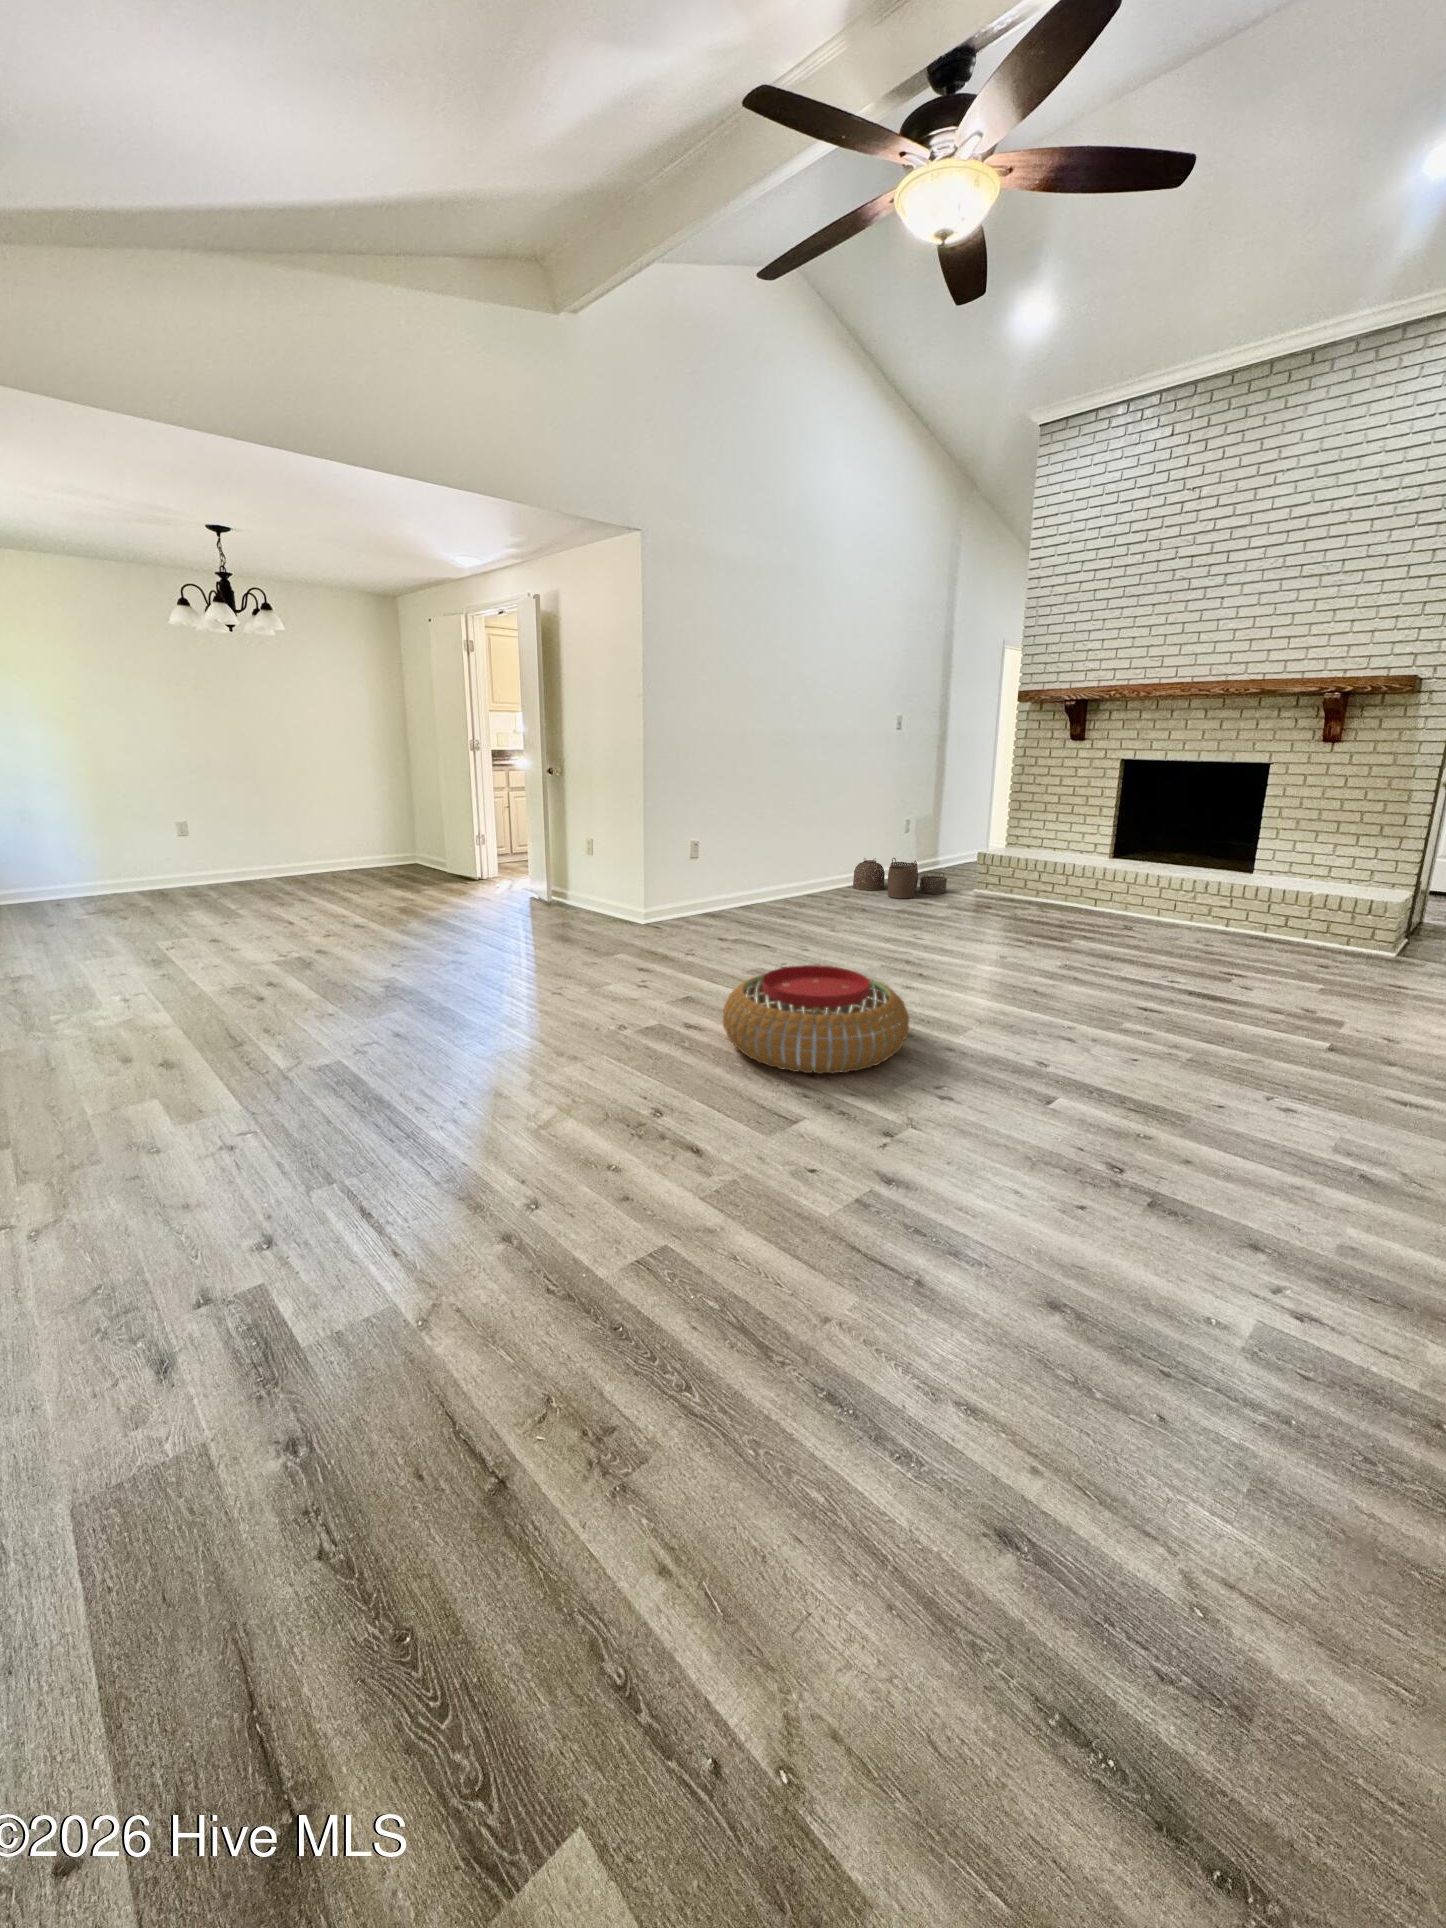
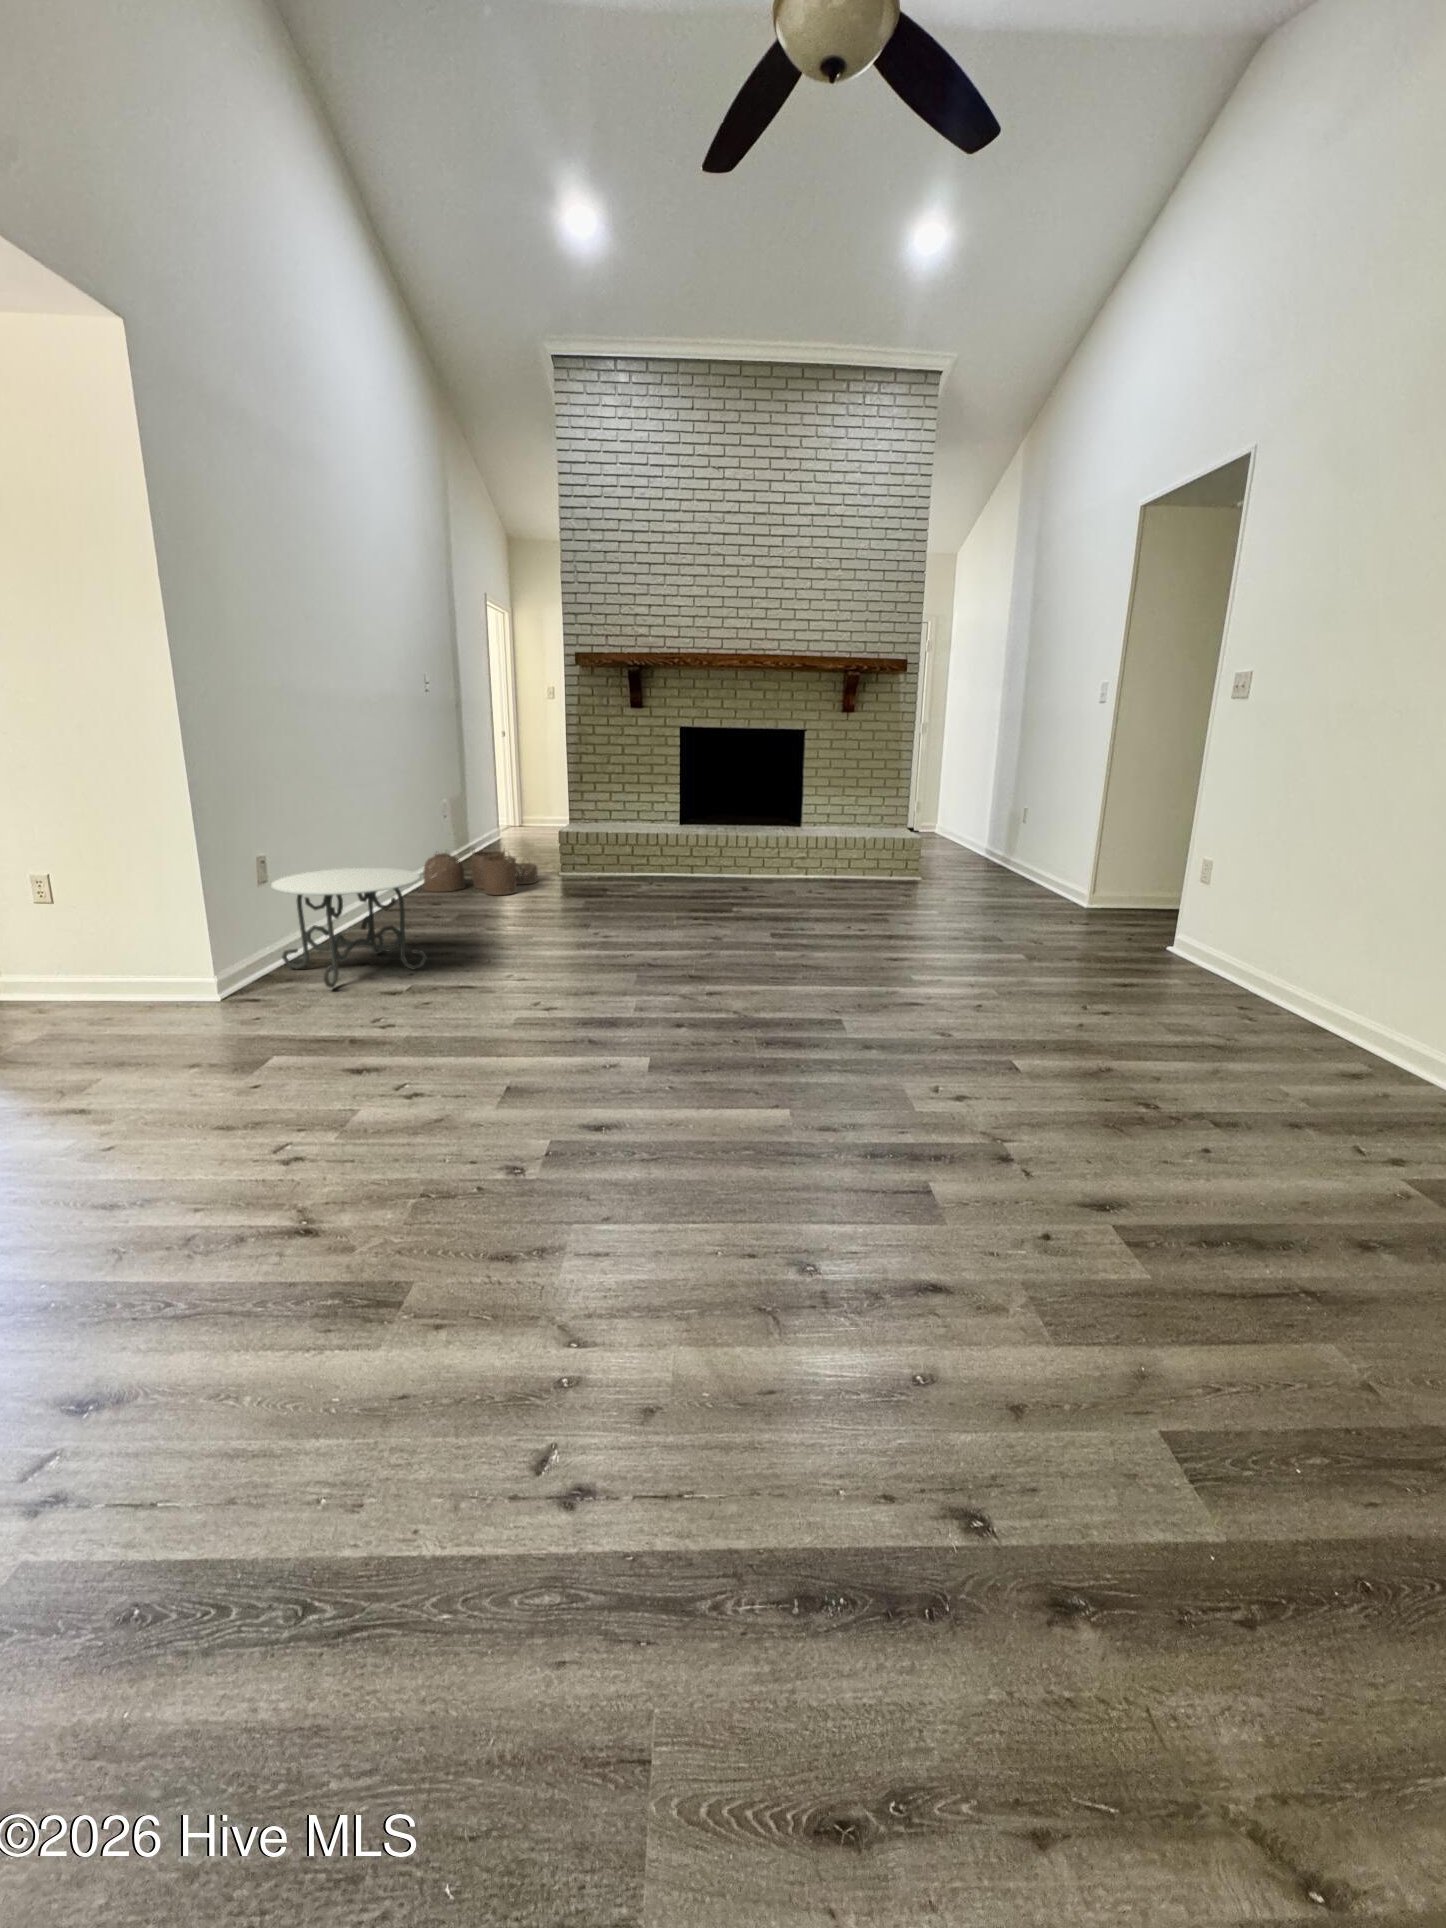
side table: none [683,856,774,931] -> present [271,868,427,988]
pouf: present [723,965,909,1074] -> none [638,989,877,1139]

